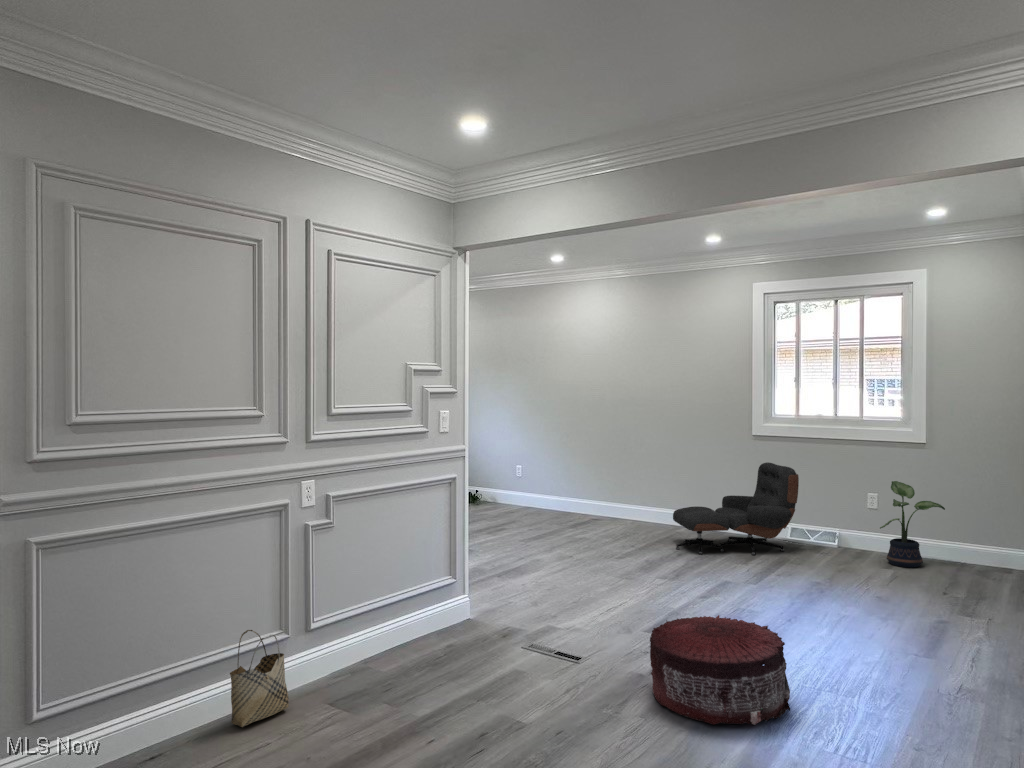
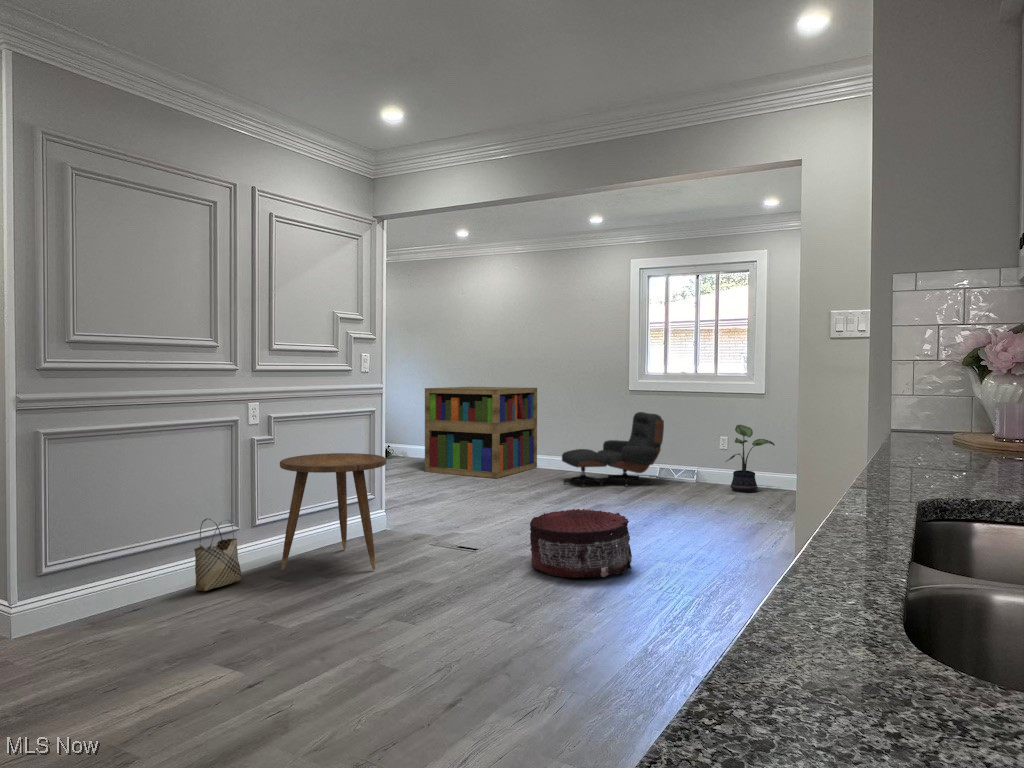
bookshelf: none [513,428,641,538] -> present [425,387,537,478]
side table: none [338,536,467,694] -> present [280,453,386,570]

